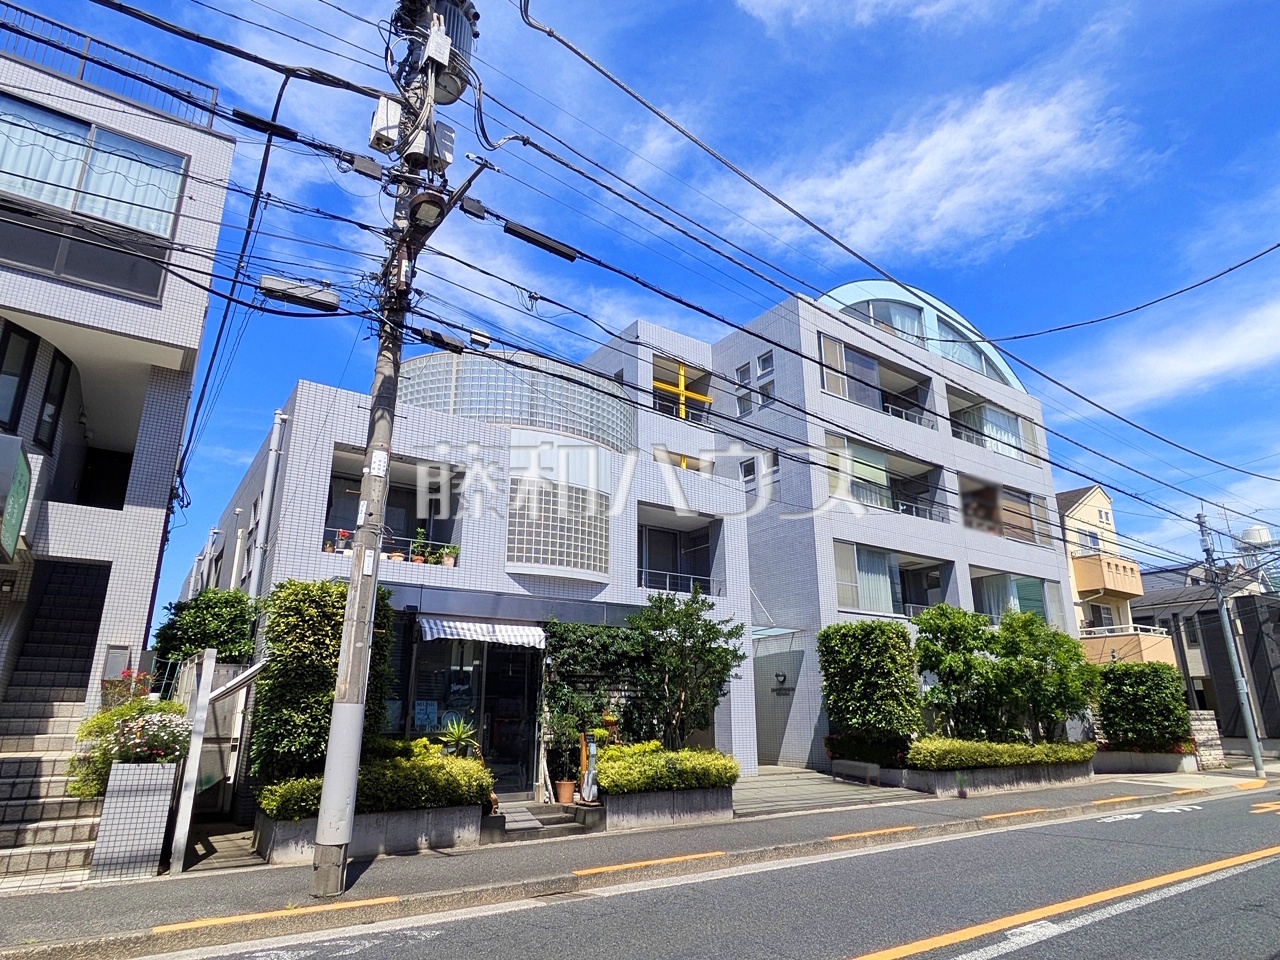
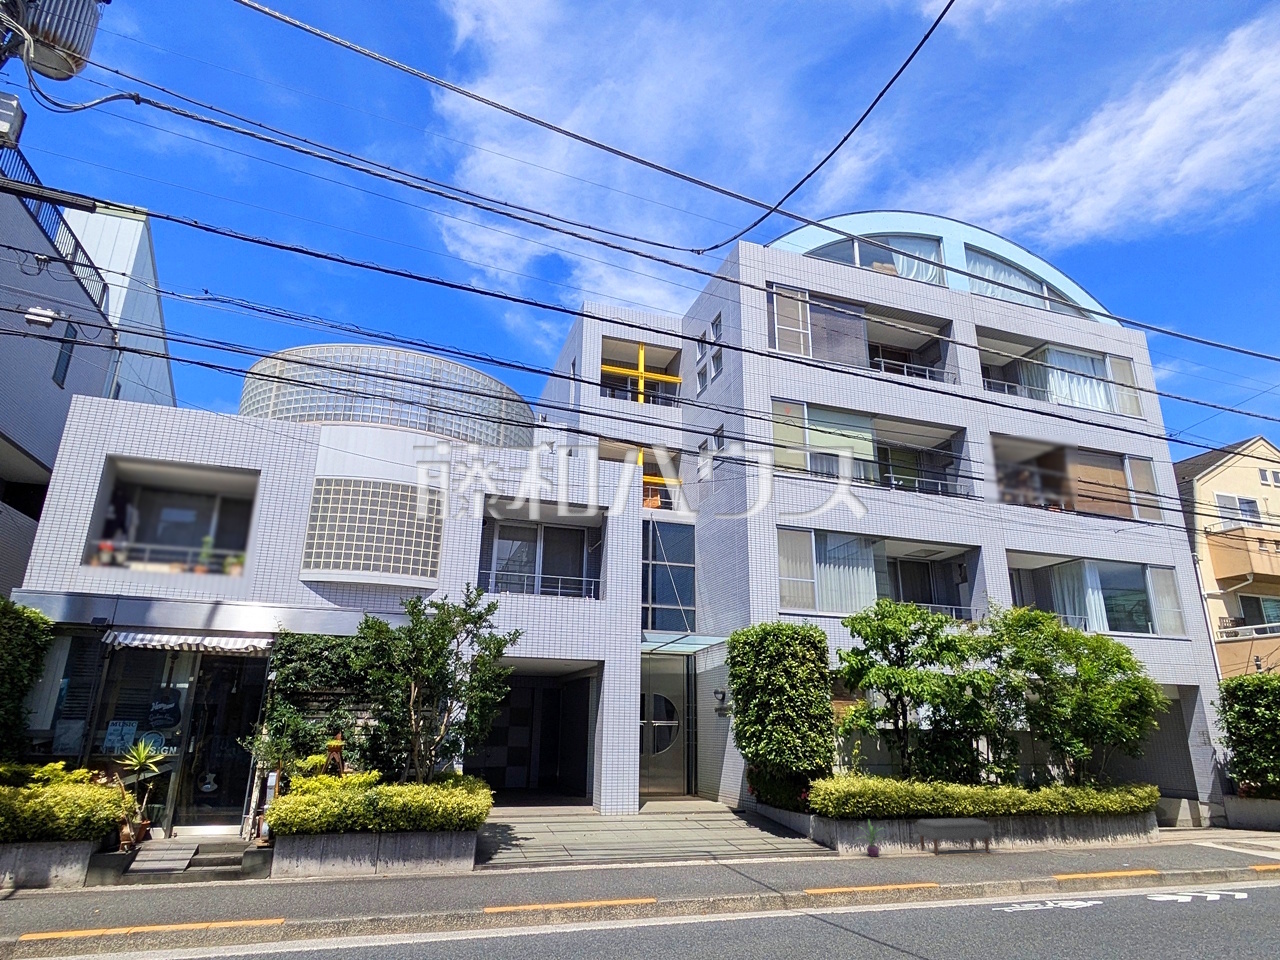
bench: present [832,760,880,787] -> present [917,818,989,855]

